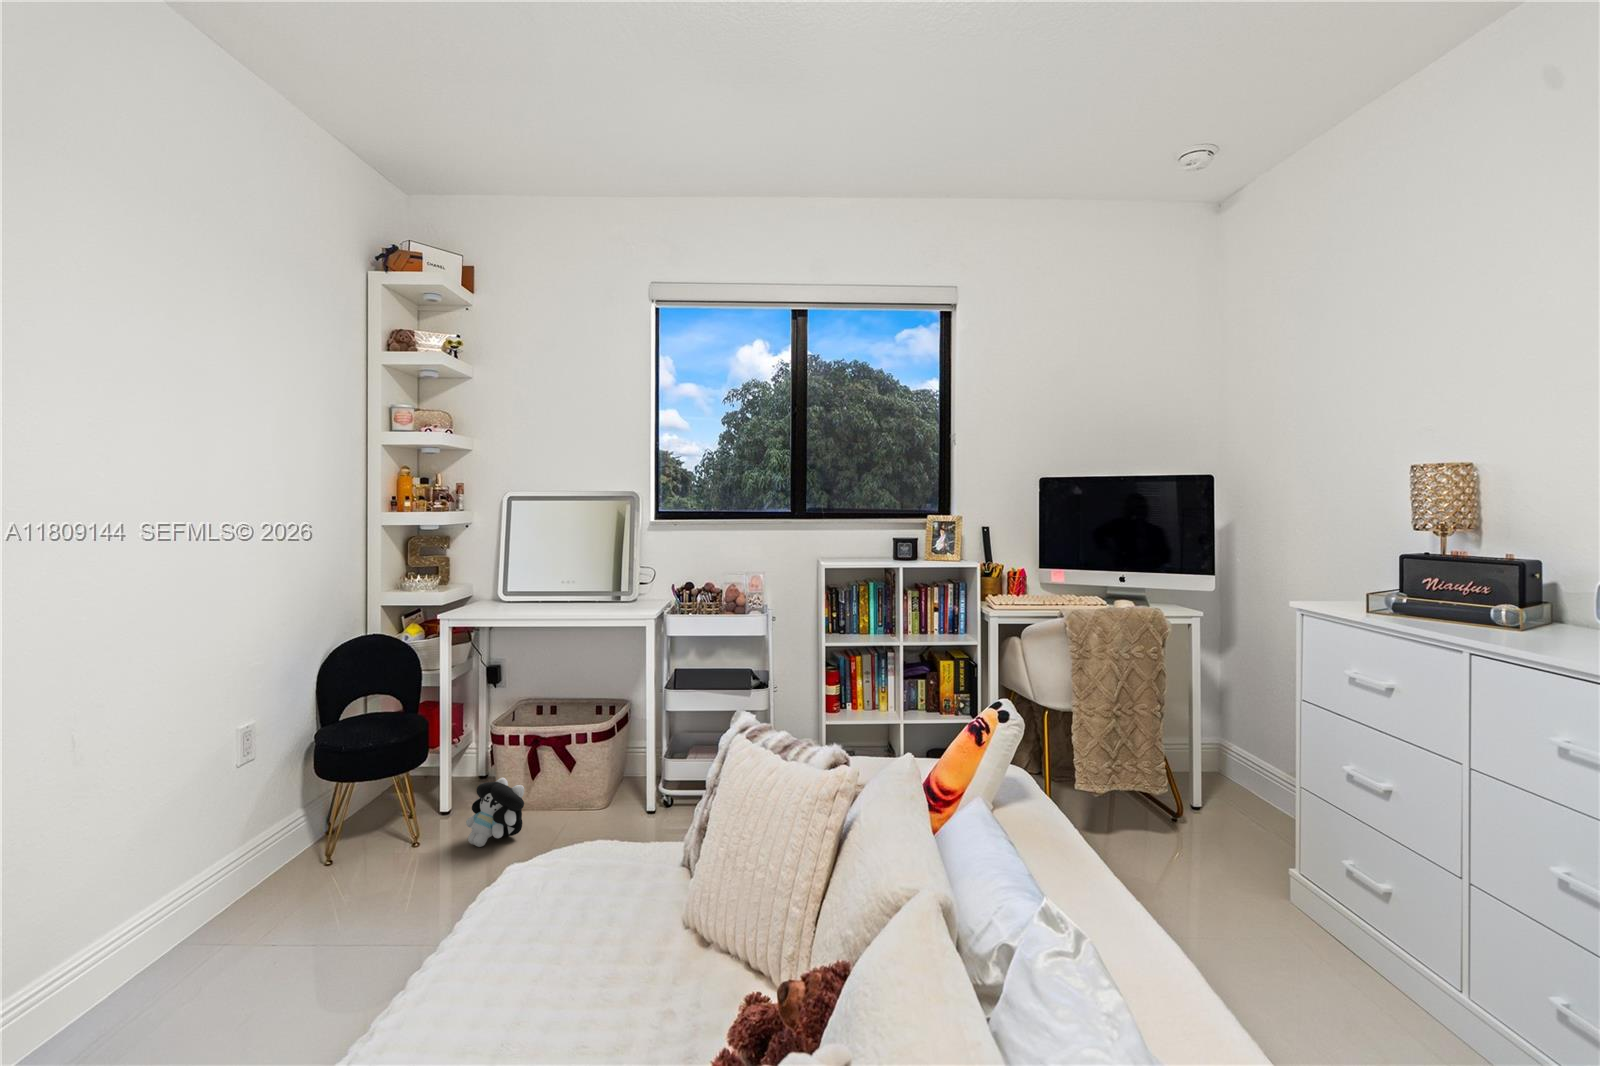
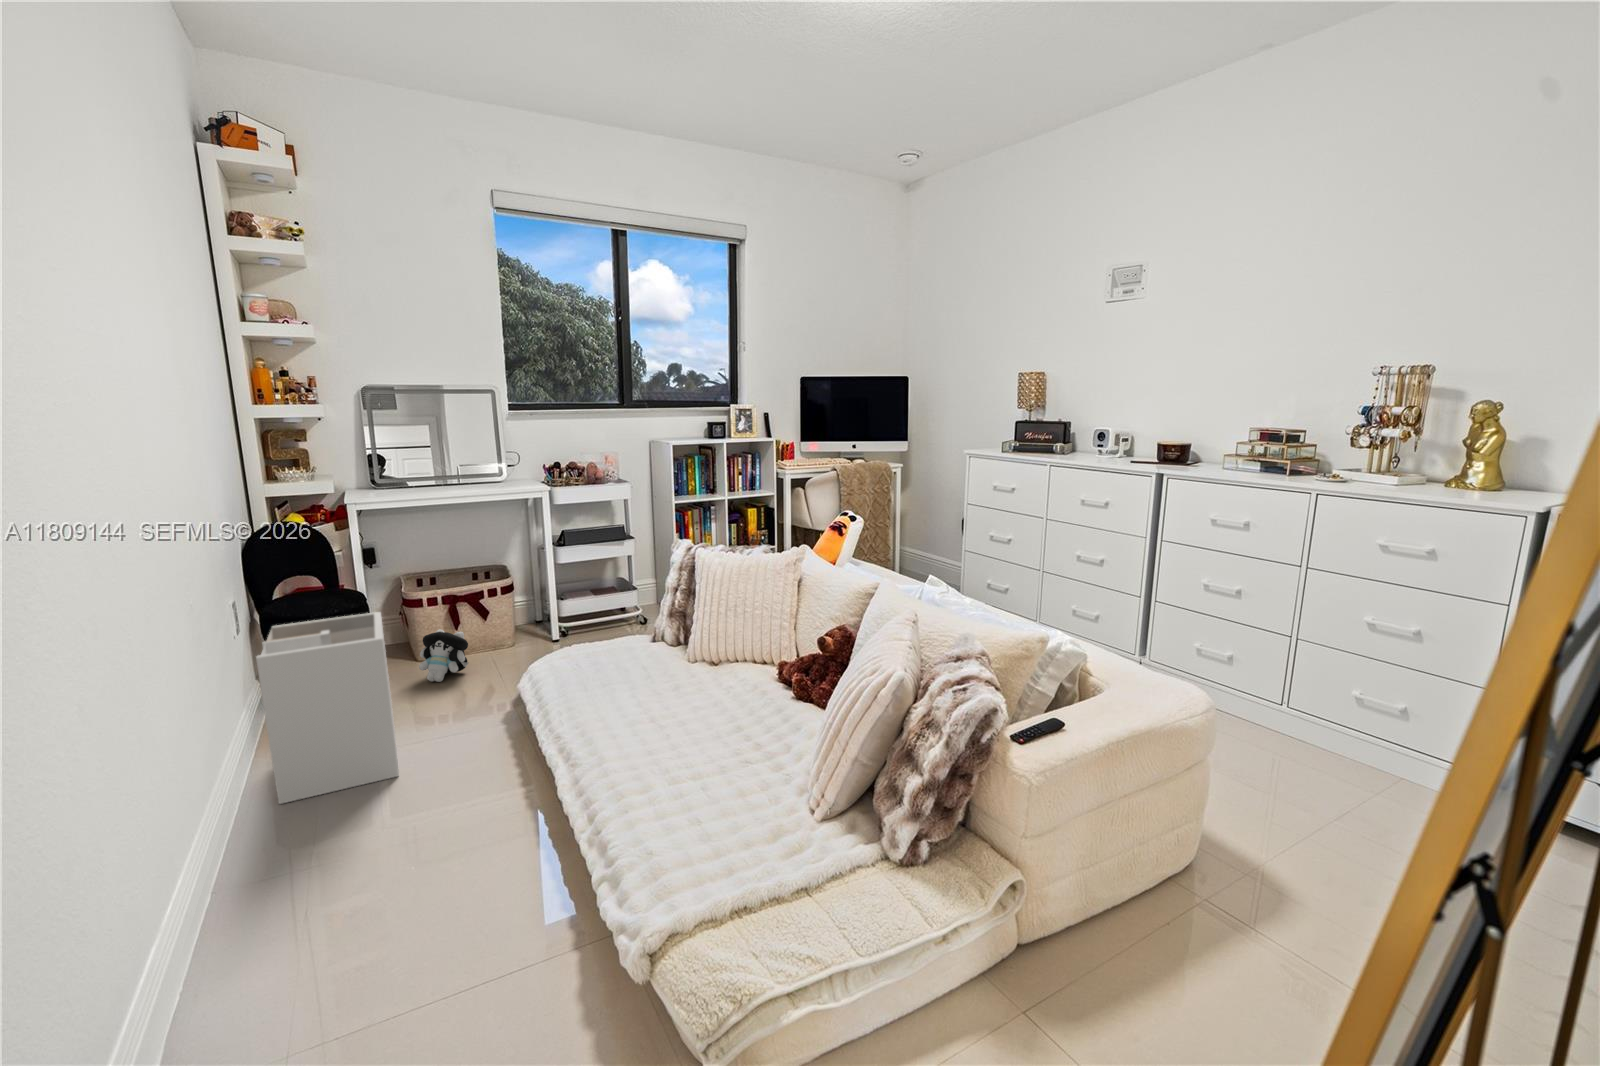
laundry hamper: none [135,759,355,1003] -> present [256,612,399,804]

